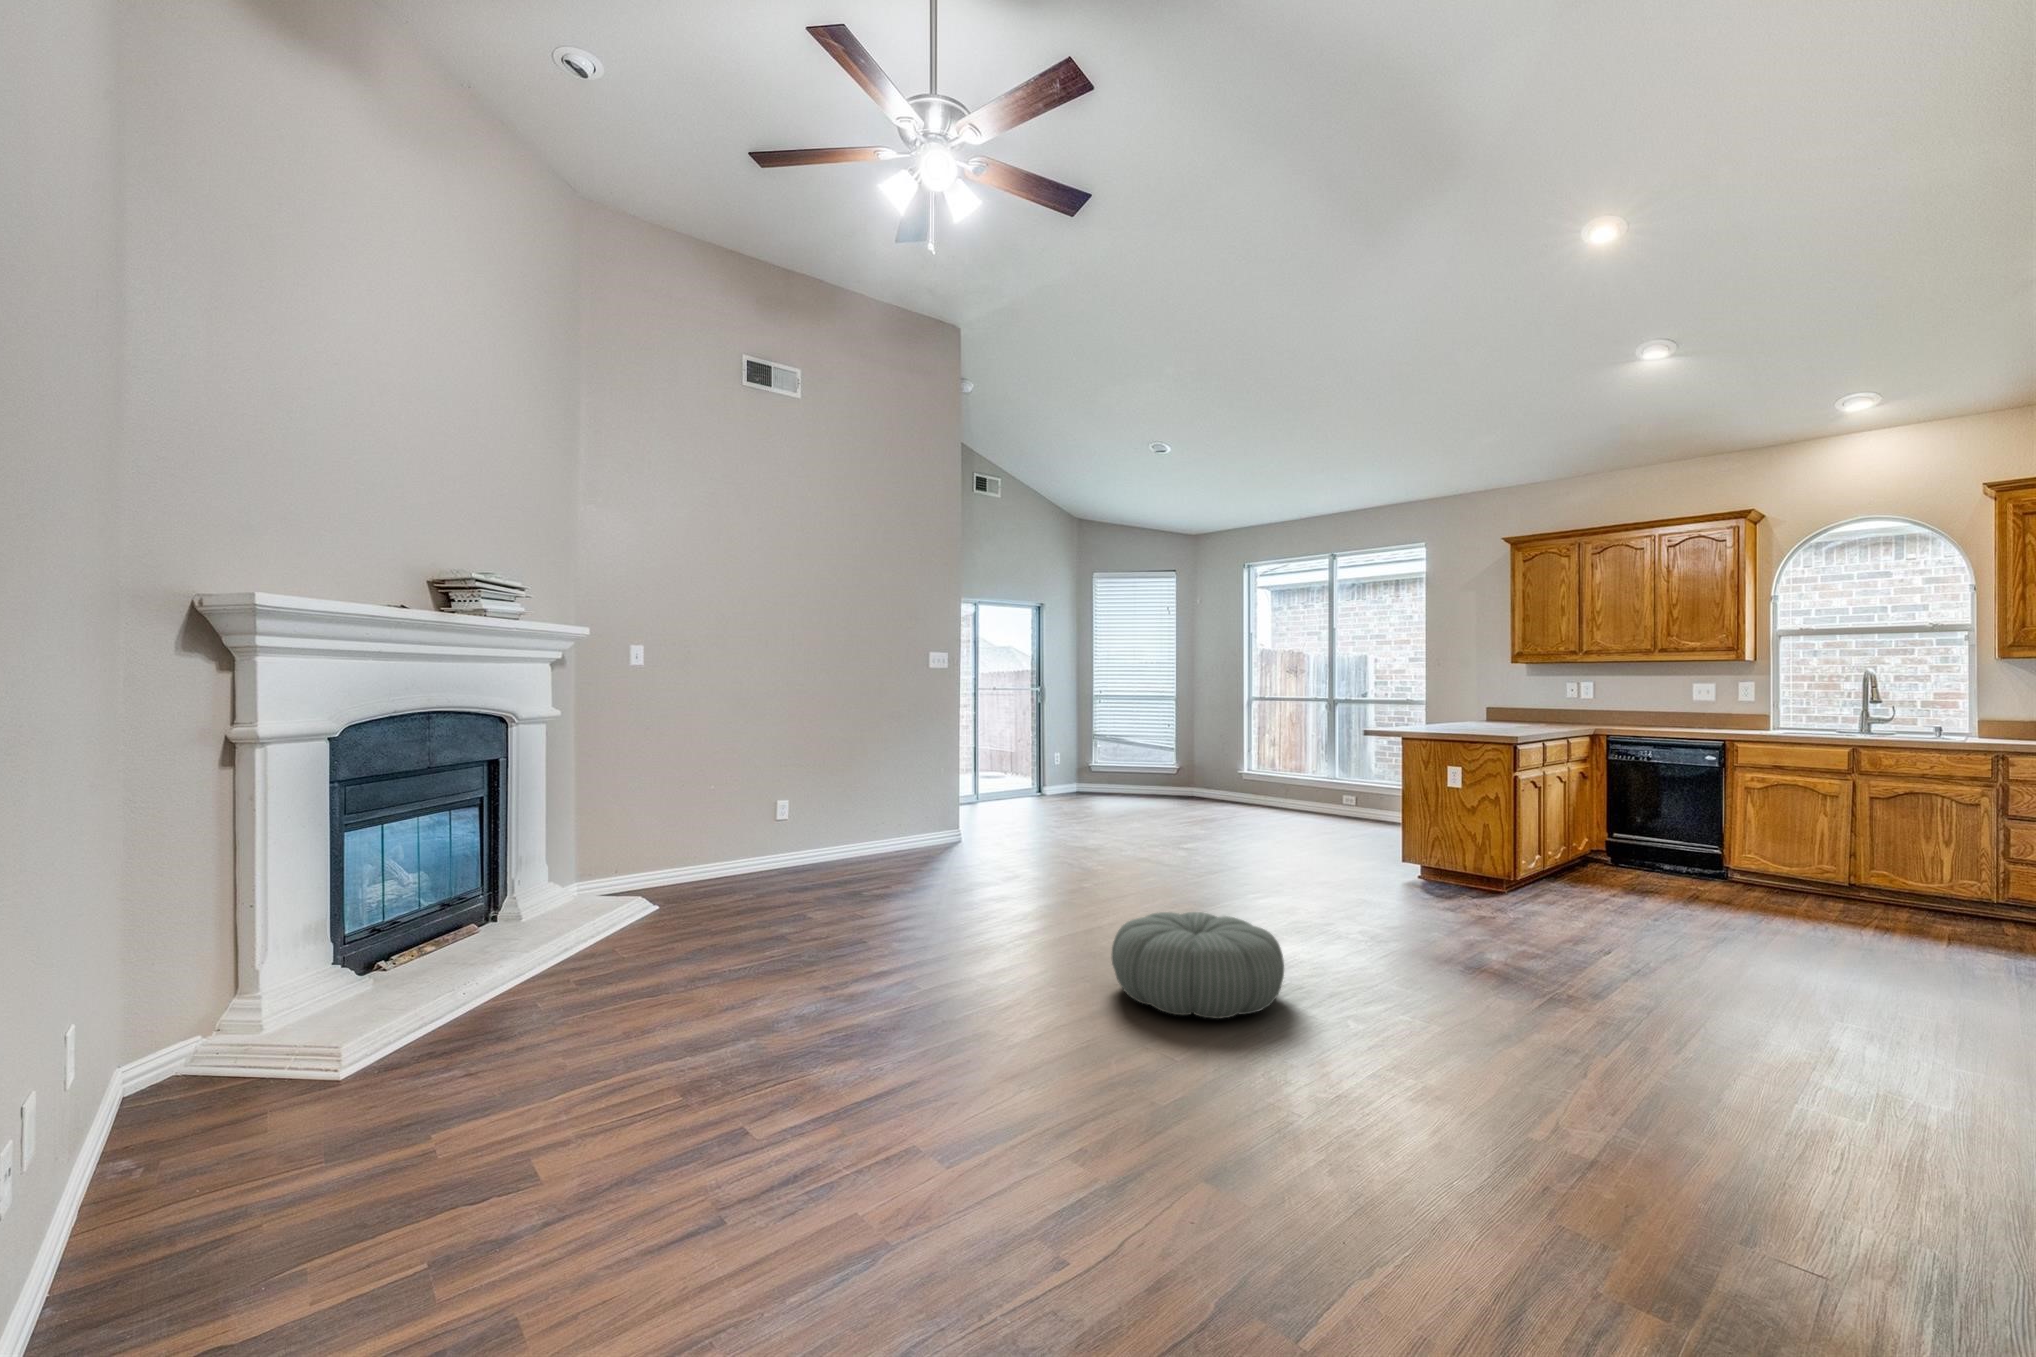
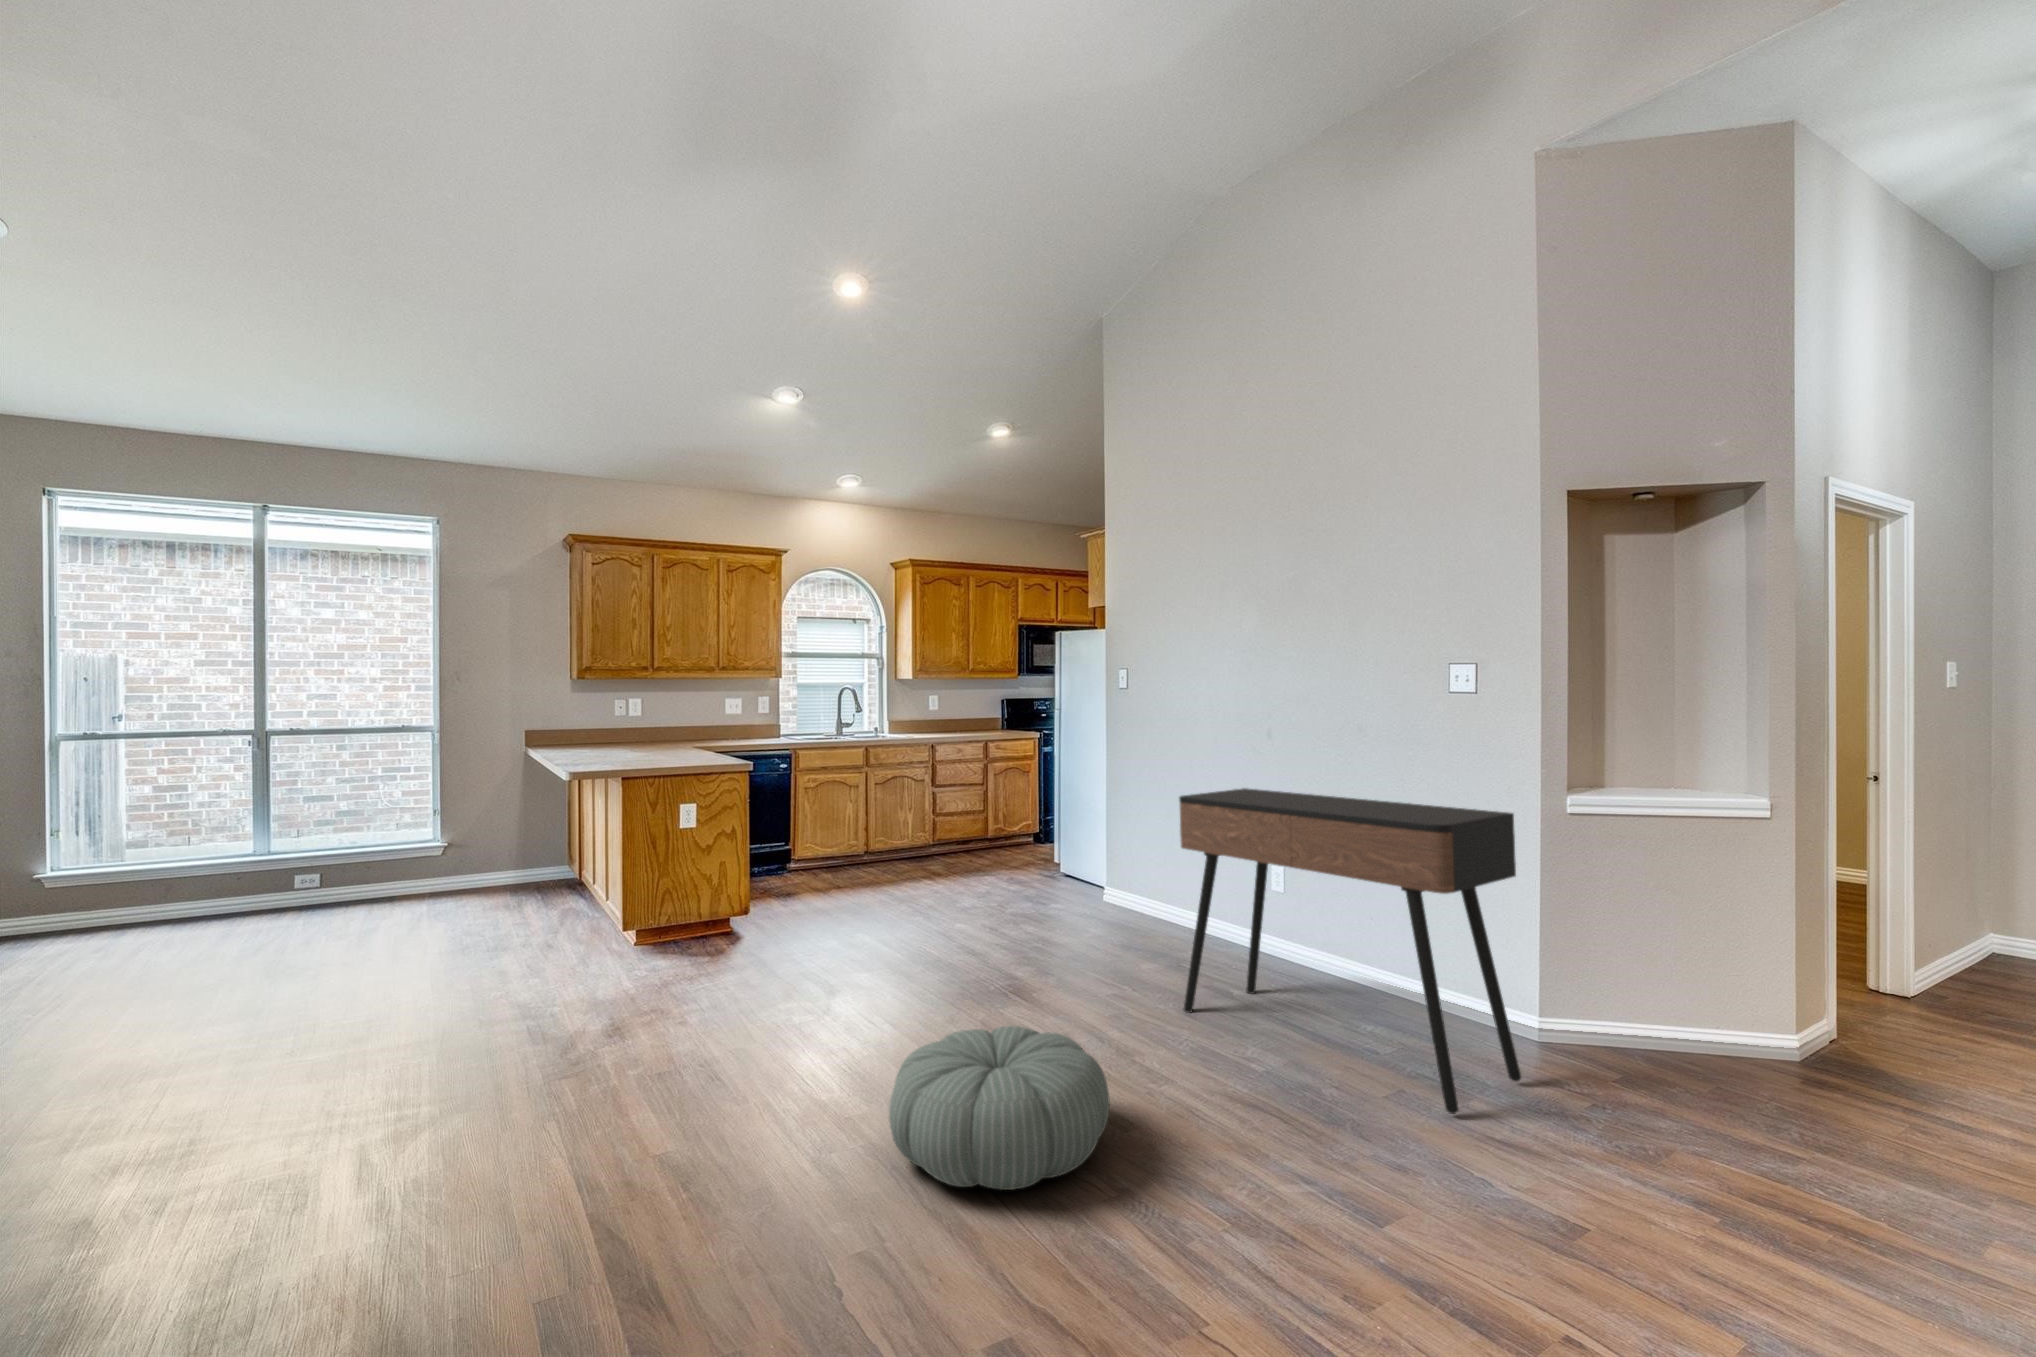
console table: none [1471,783,1796,1310] -> present [1179,788,1521,1114]

